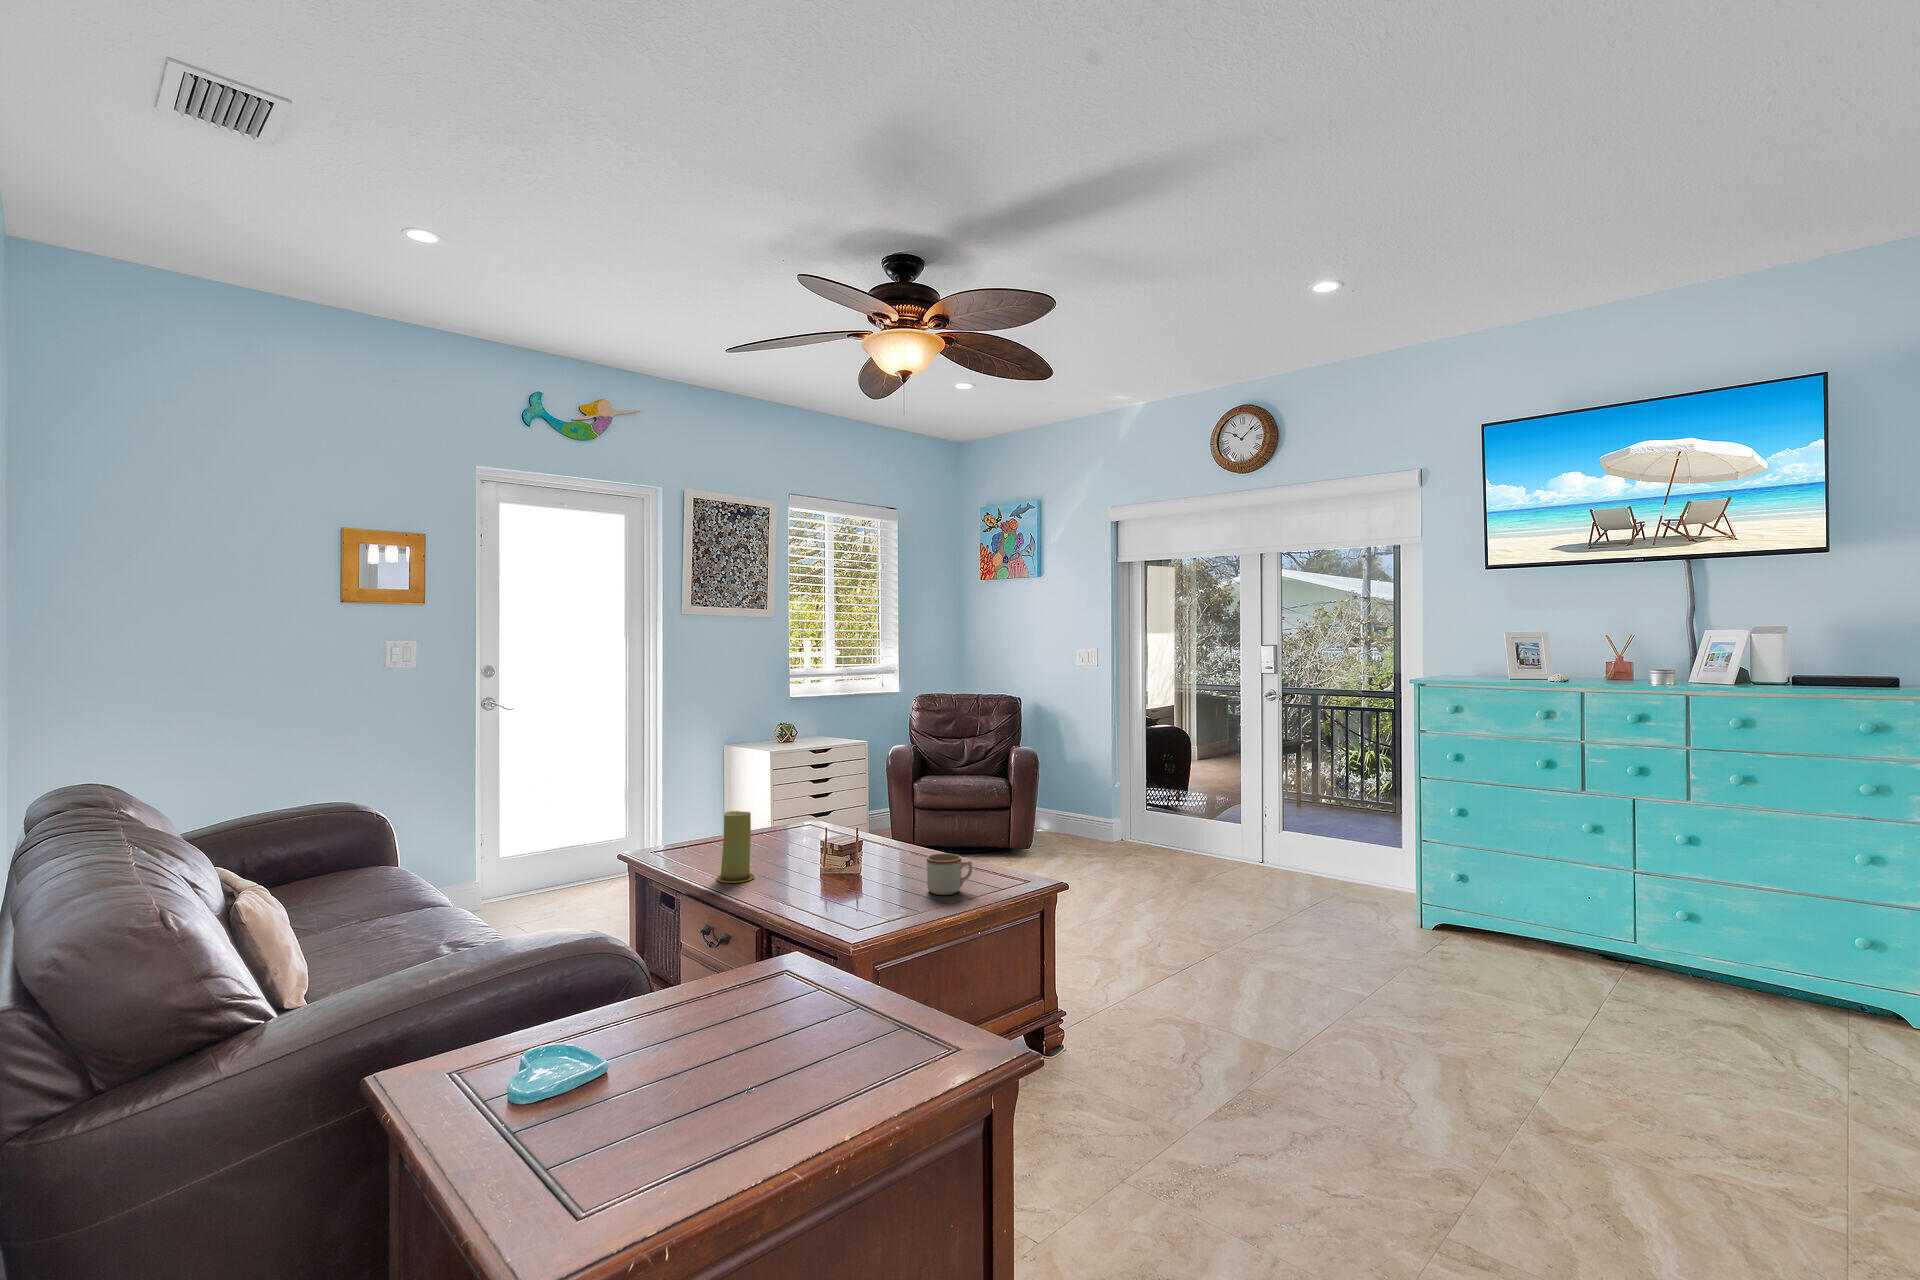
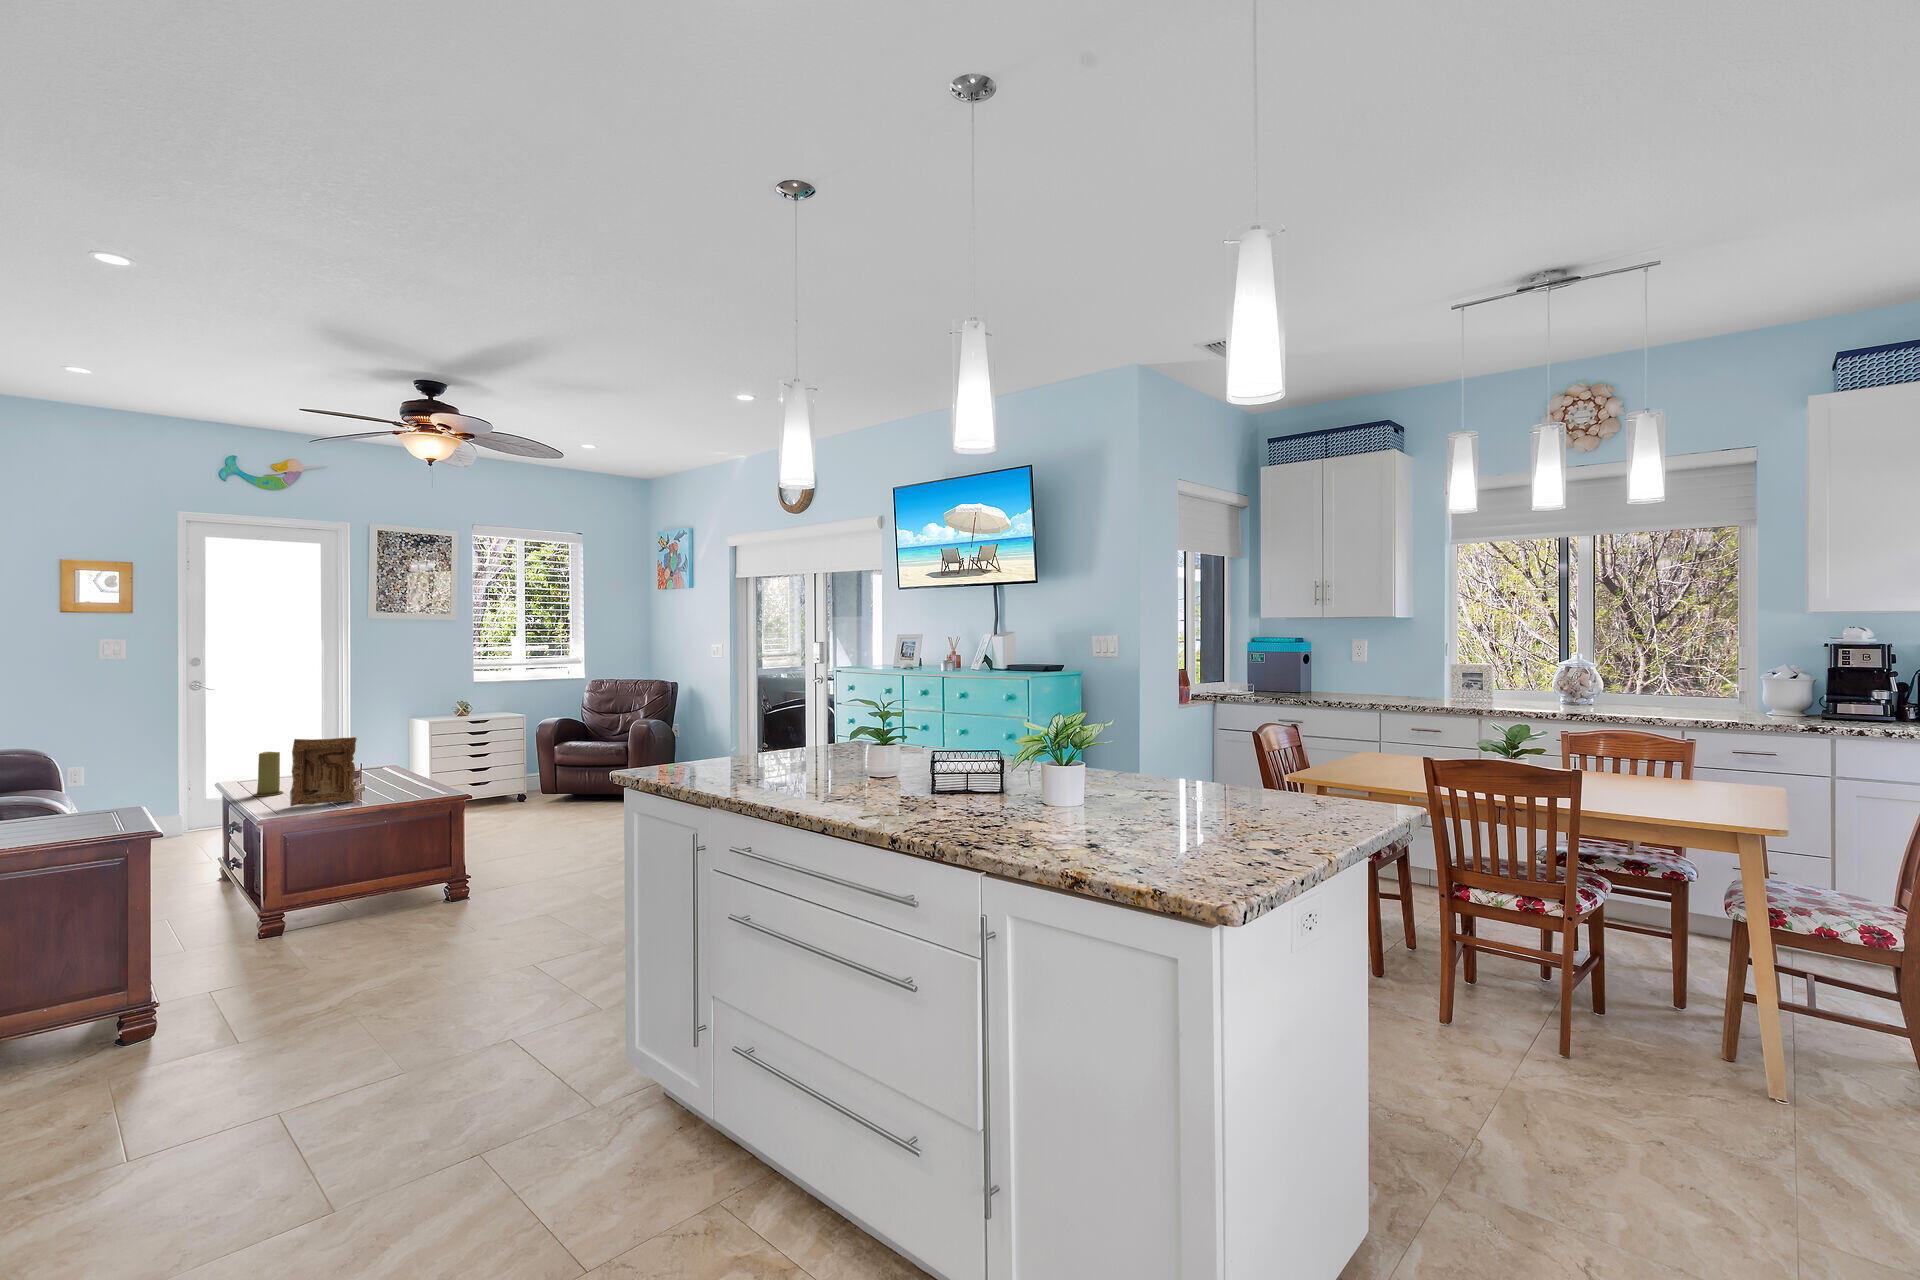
picture frame: none [811,791,901,907] -> present [290,737,357,806]
mug: present [927,853,972,895] -> none [376,776,407,800]

